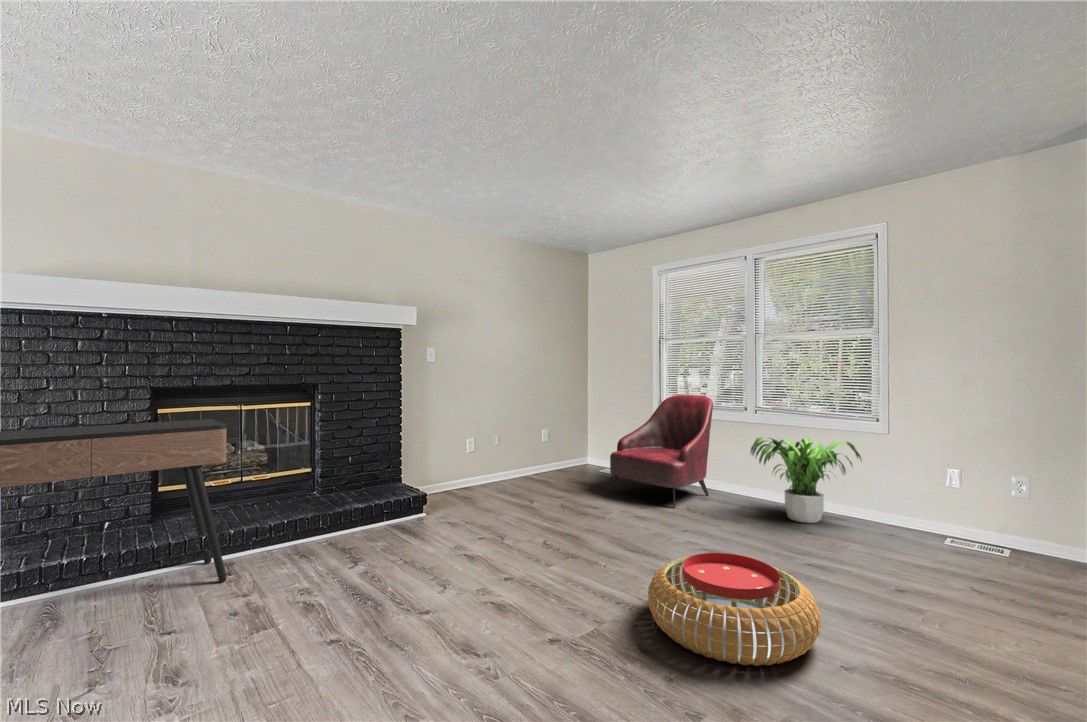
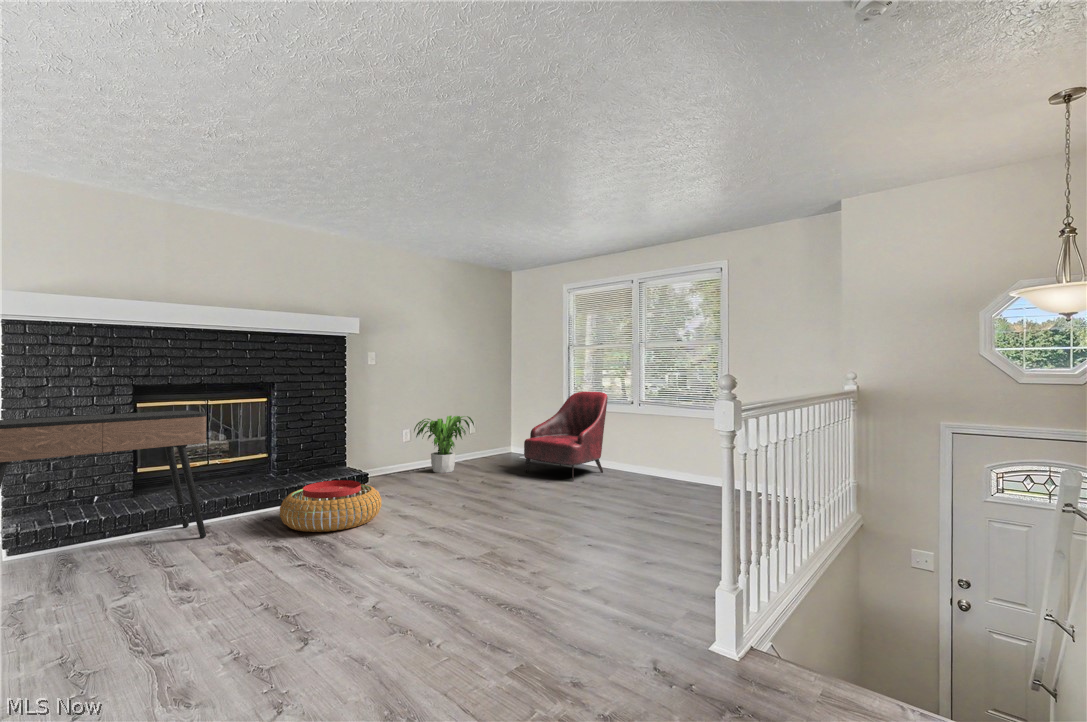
potted plant: present [751,437,861,523] -> present [414,416,474,473]
pouf: present [648,553,821,666] -> present [280,480,382,532]

